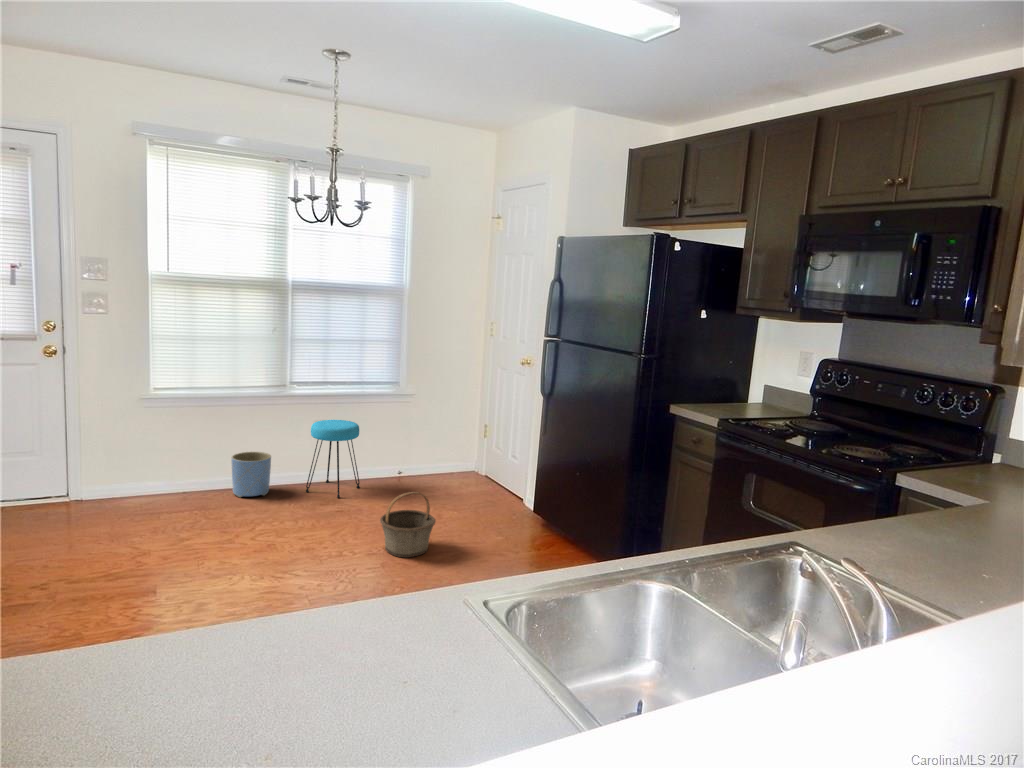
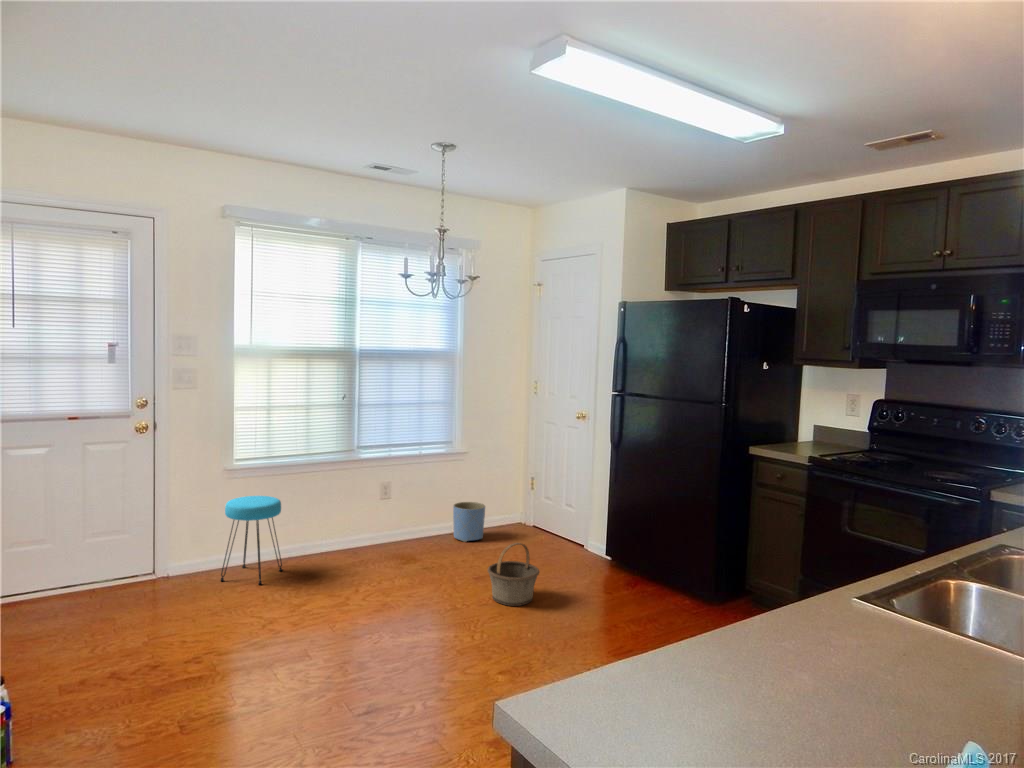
stool: present [306,420,360,497] -> present [221,496,282,584]
planter: present [231,452,271,497] -> present [453,502,485,542]

